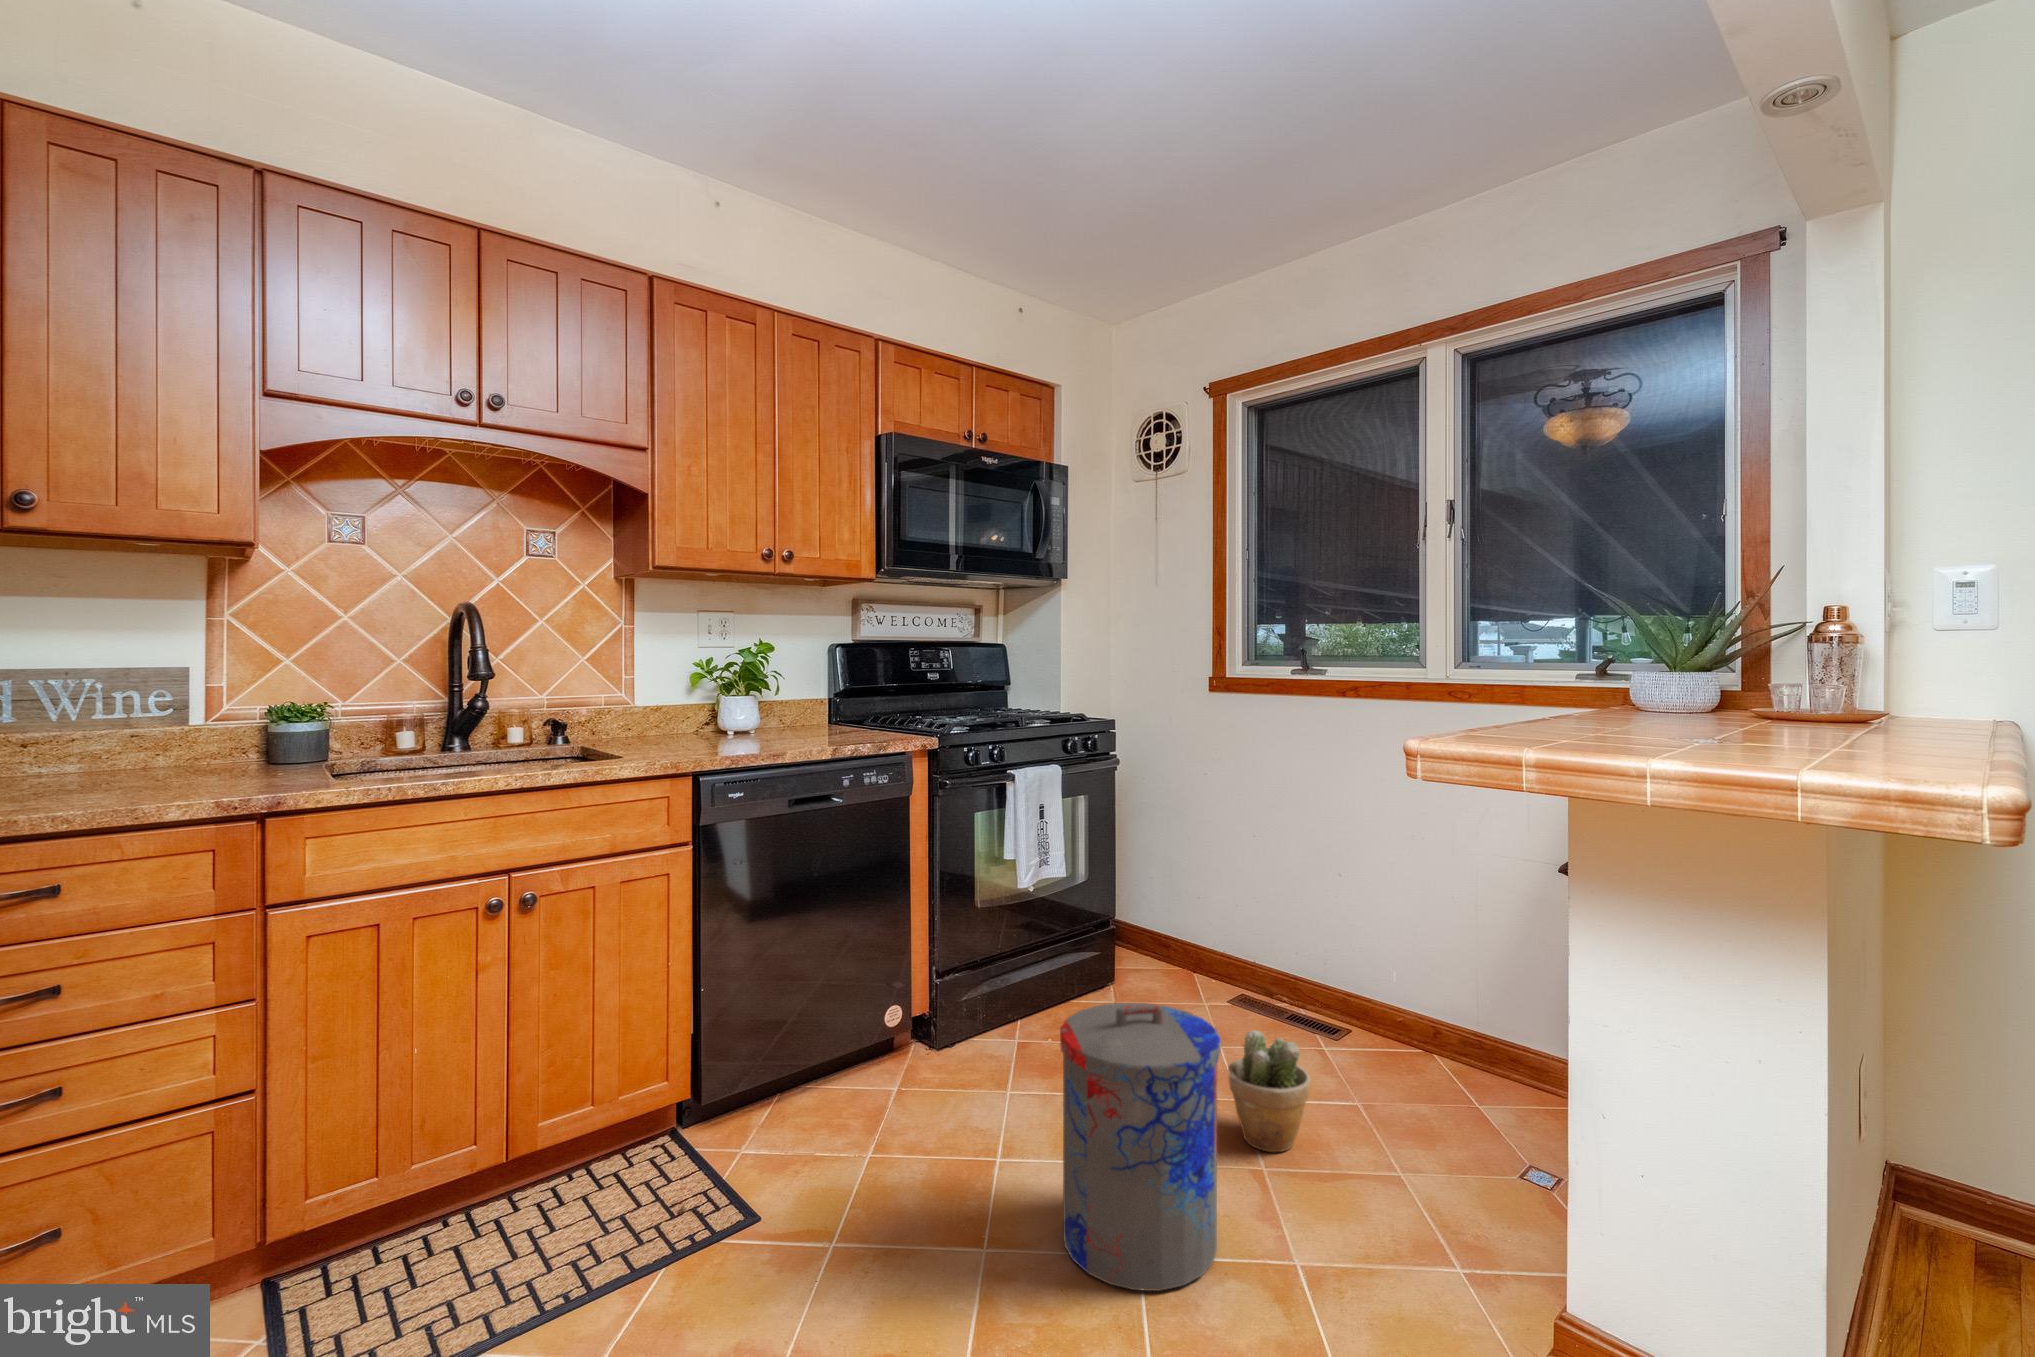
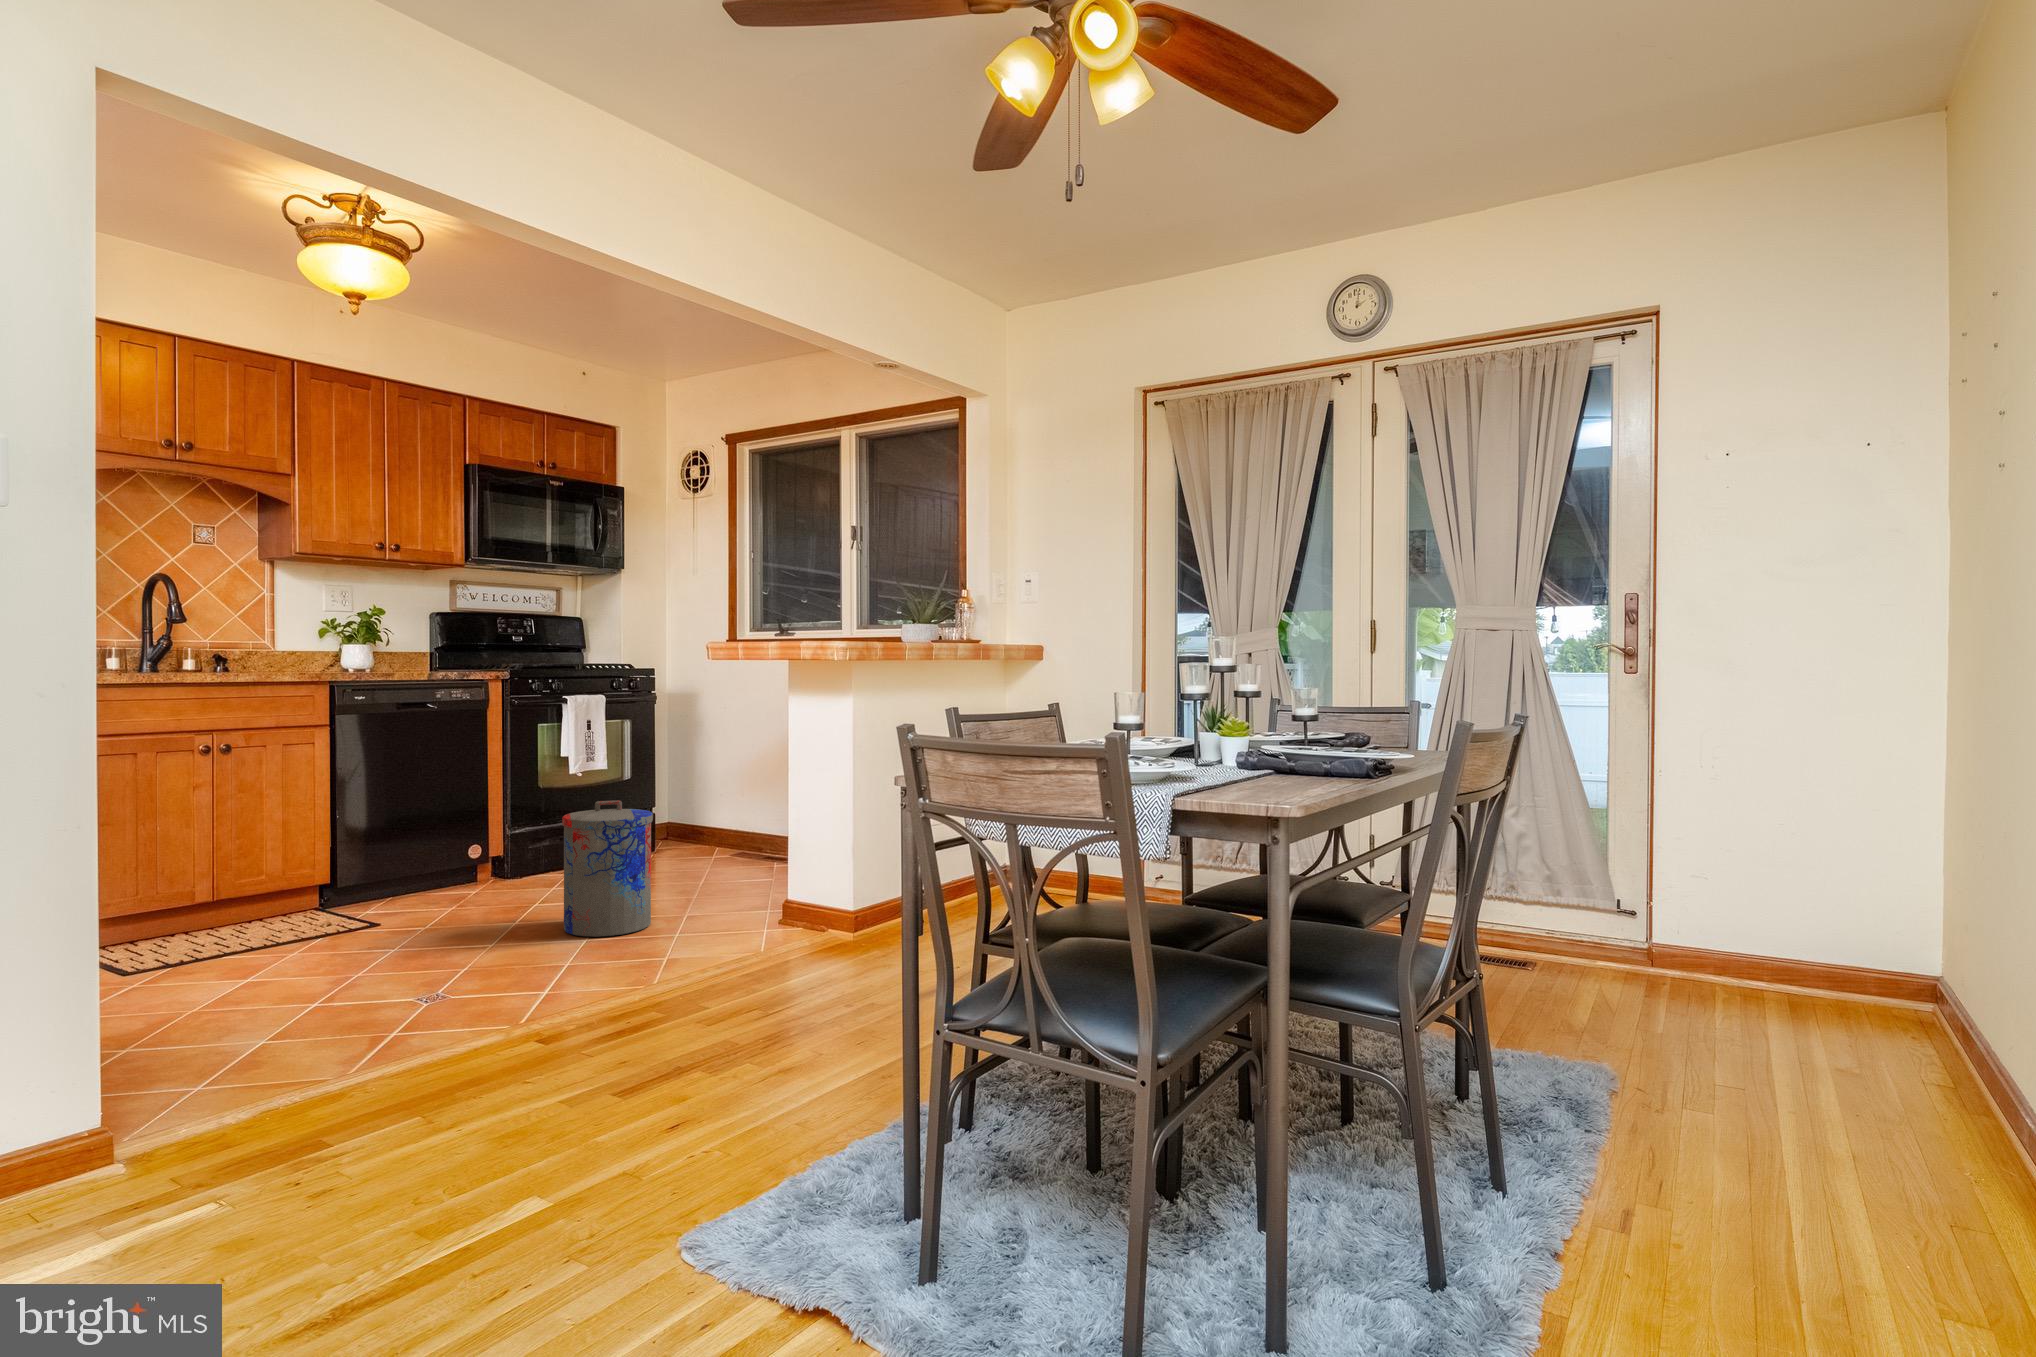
potted plant: present [1228,1030,1310,1152] -> none [685,837,733,902]

